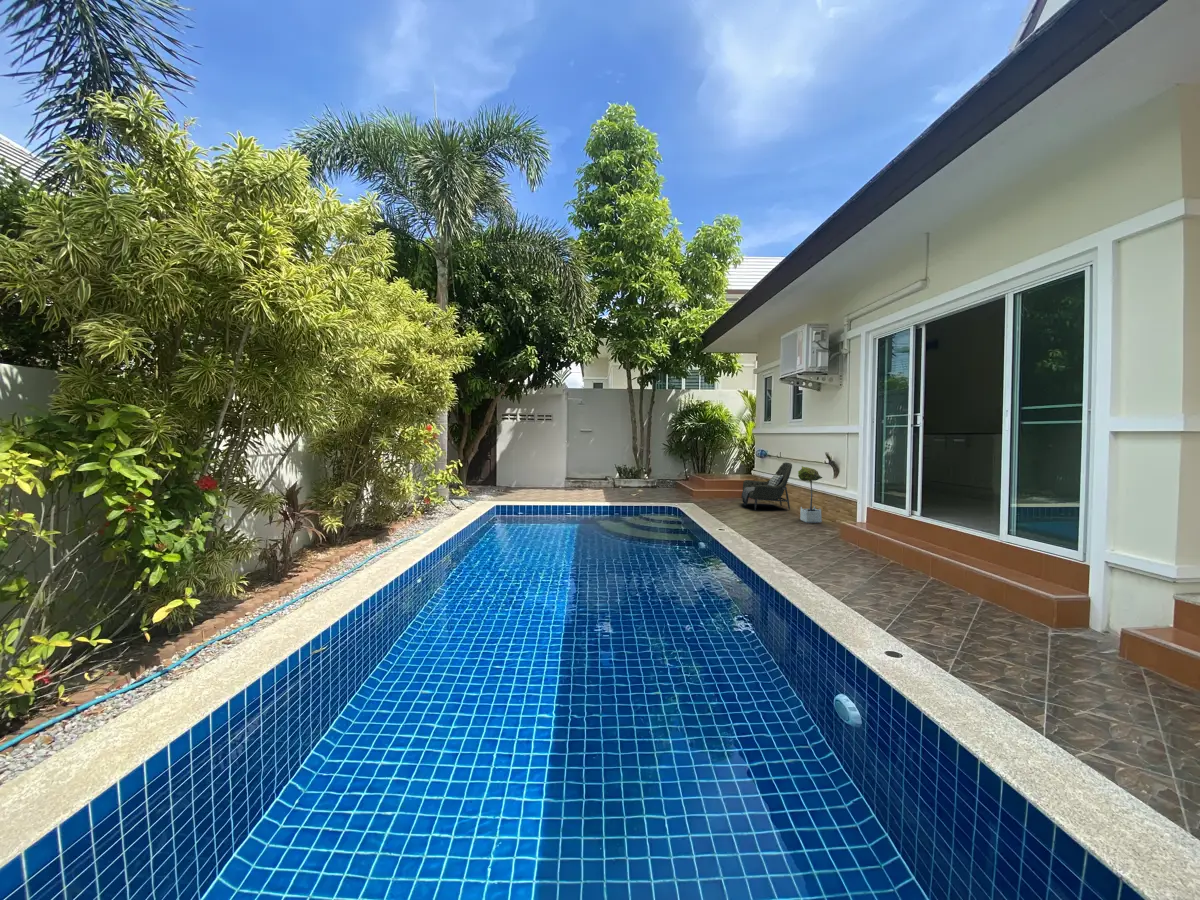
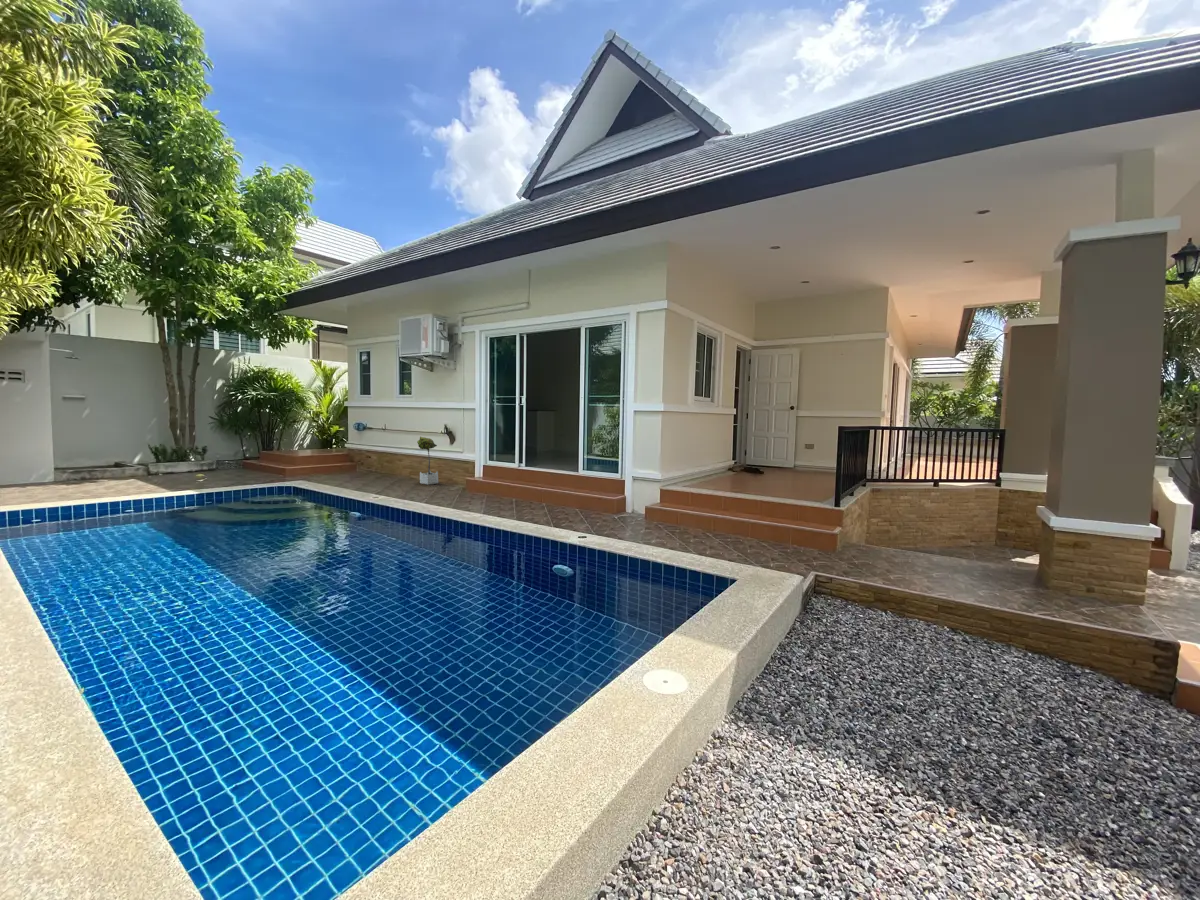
armchair: present [741,462,792,510] -> none [349,434,400,481]

